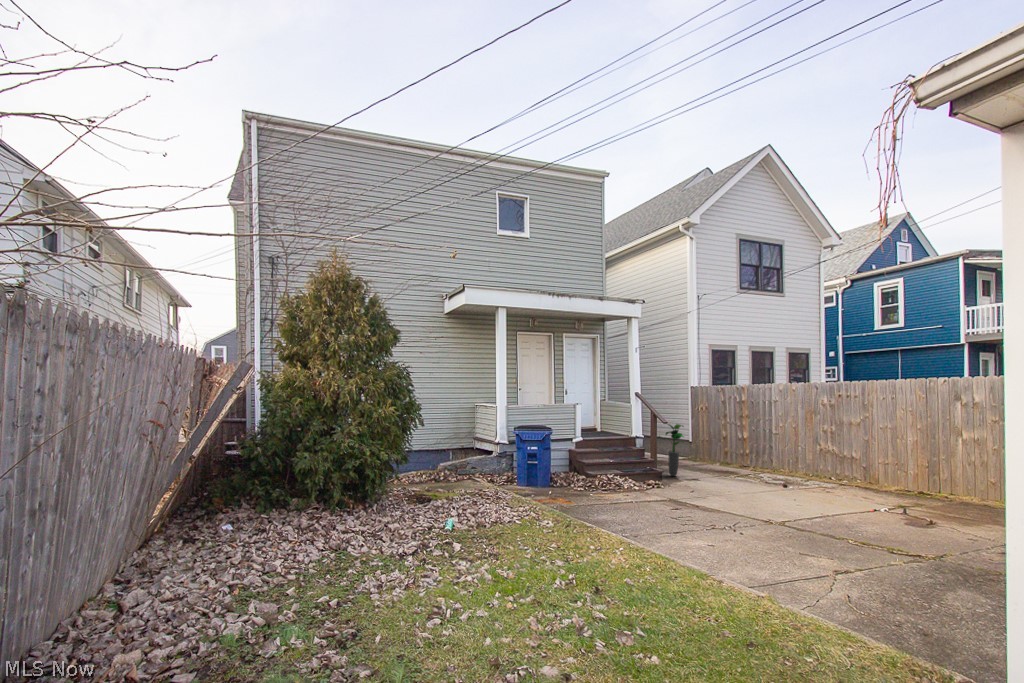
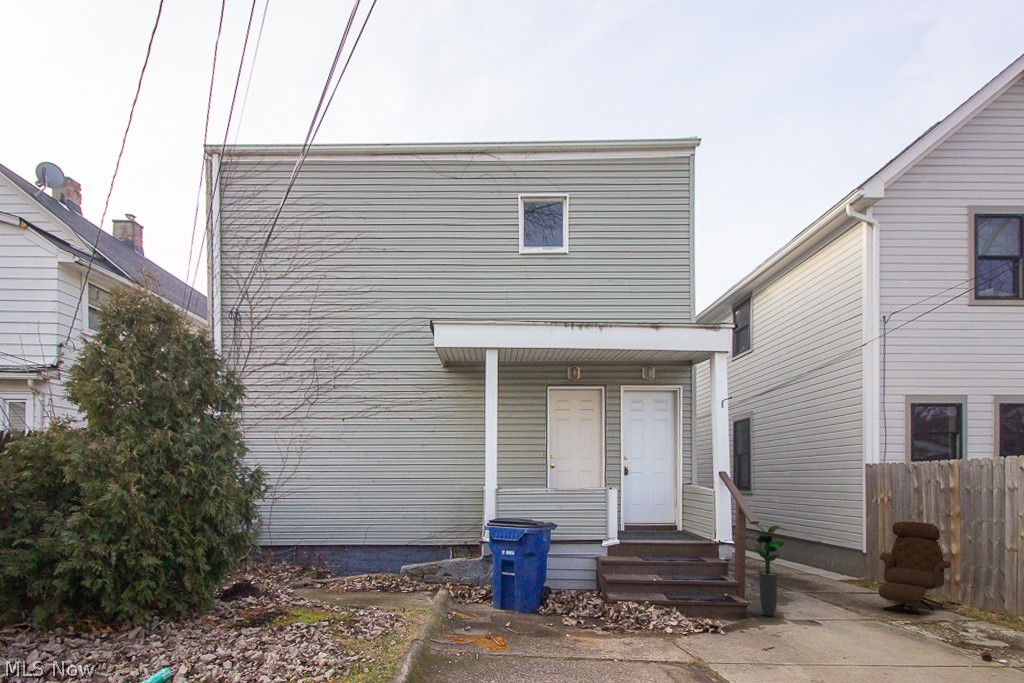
lounge chair: none [705,420,744,471] -> present [879,522,951,614]

